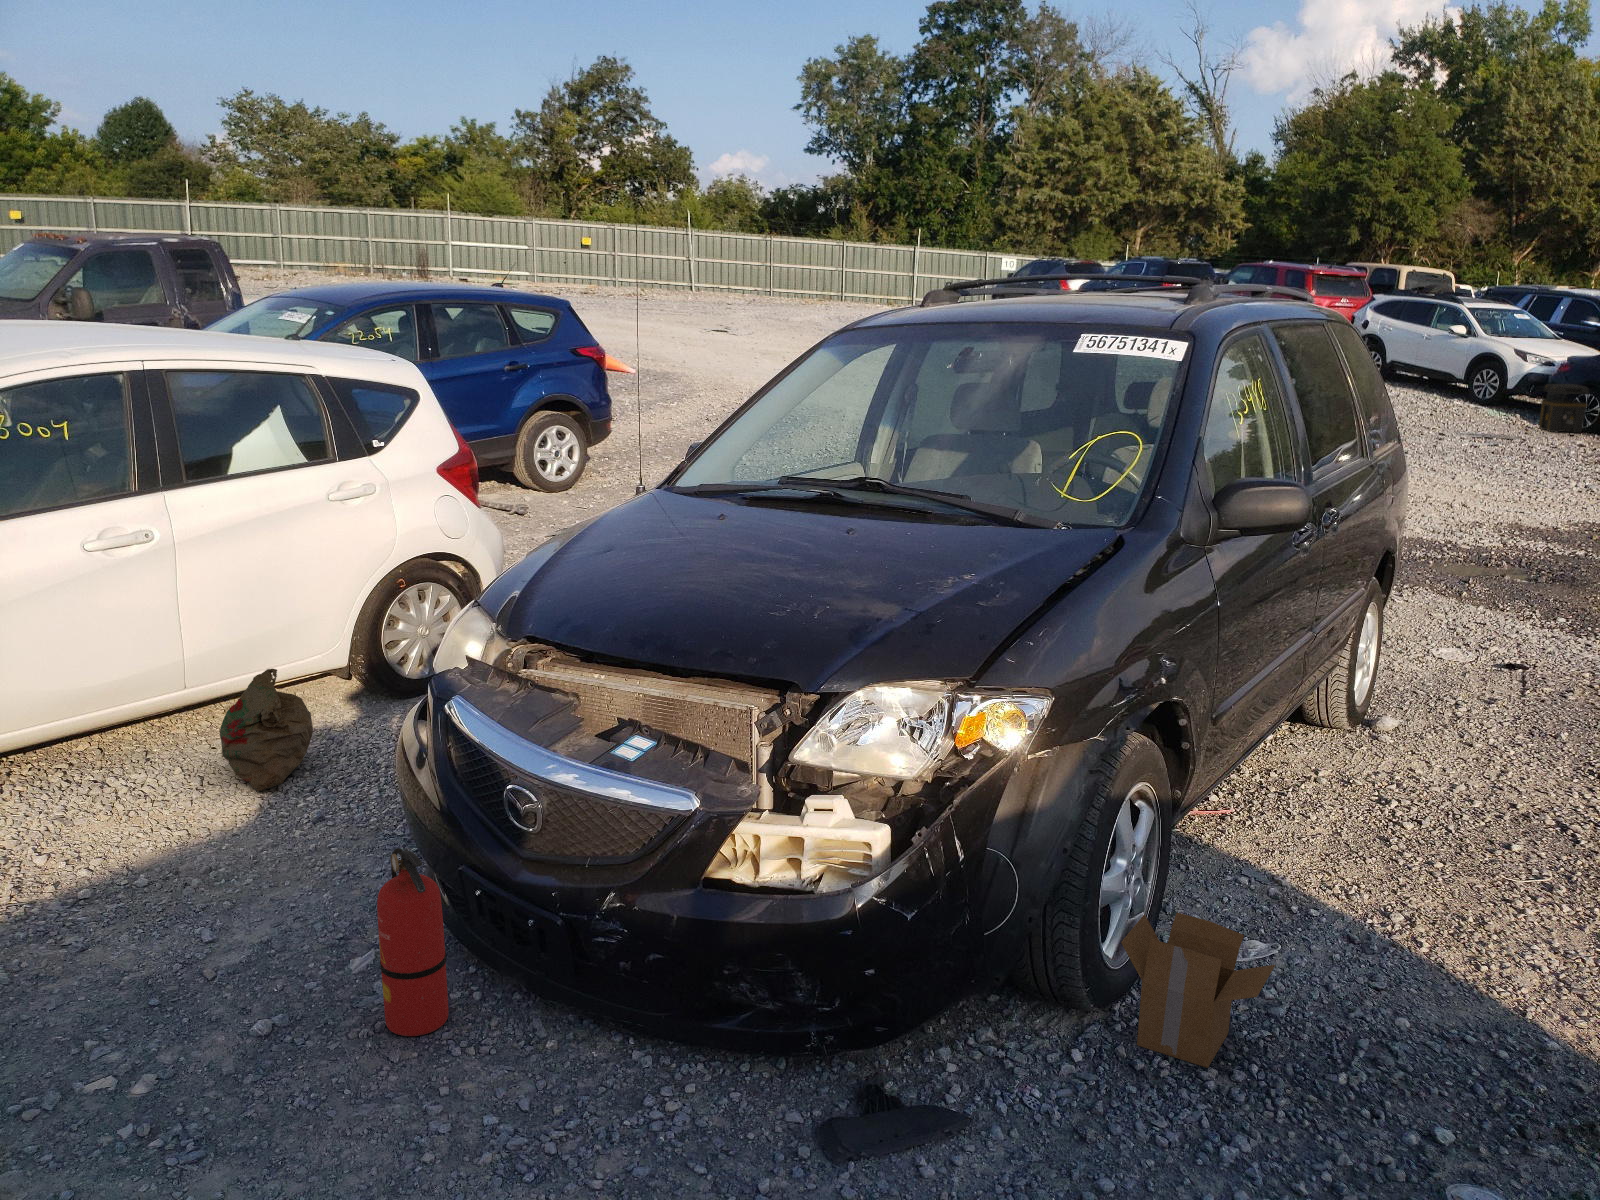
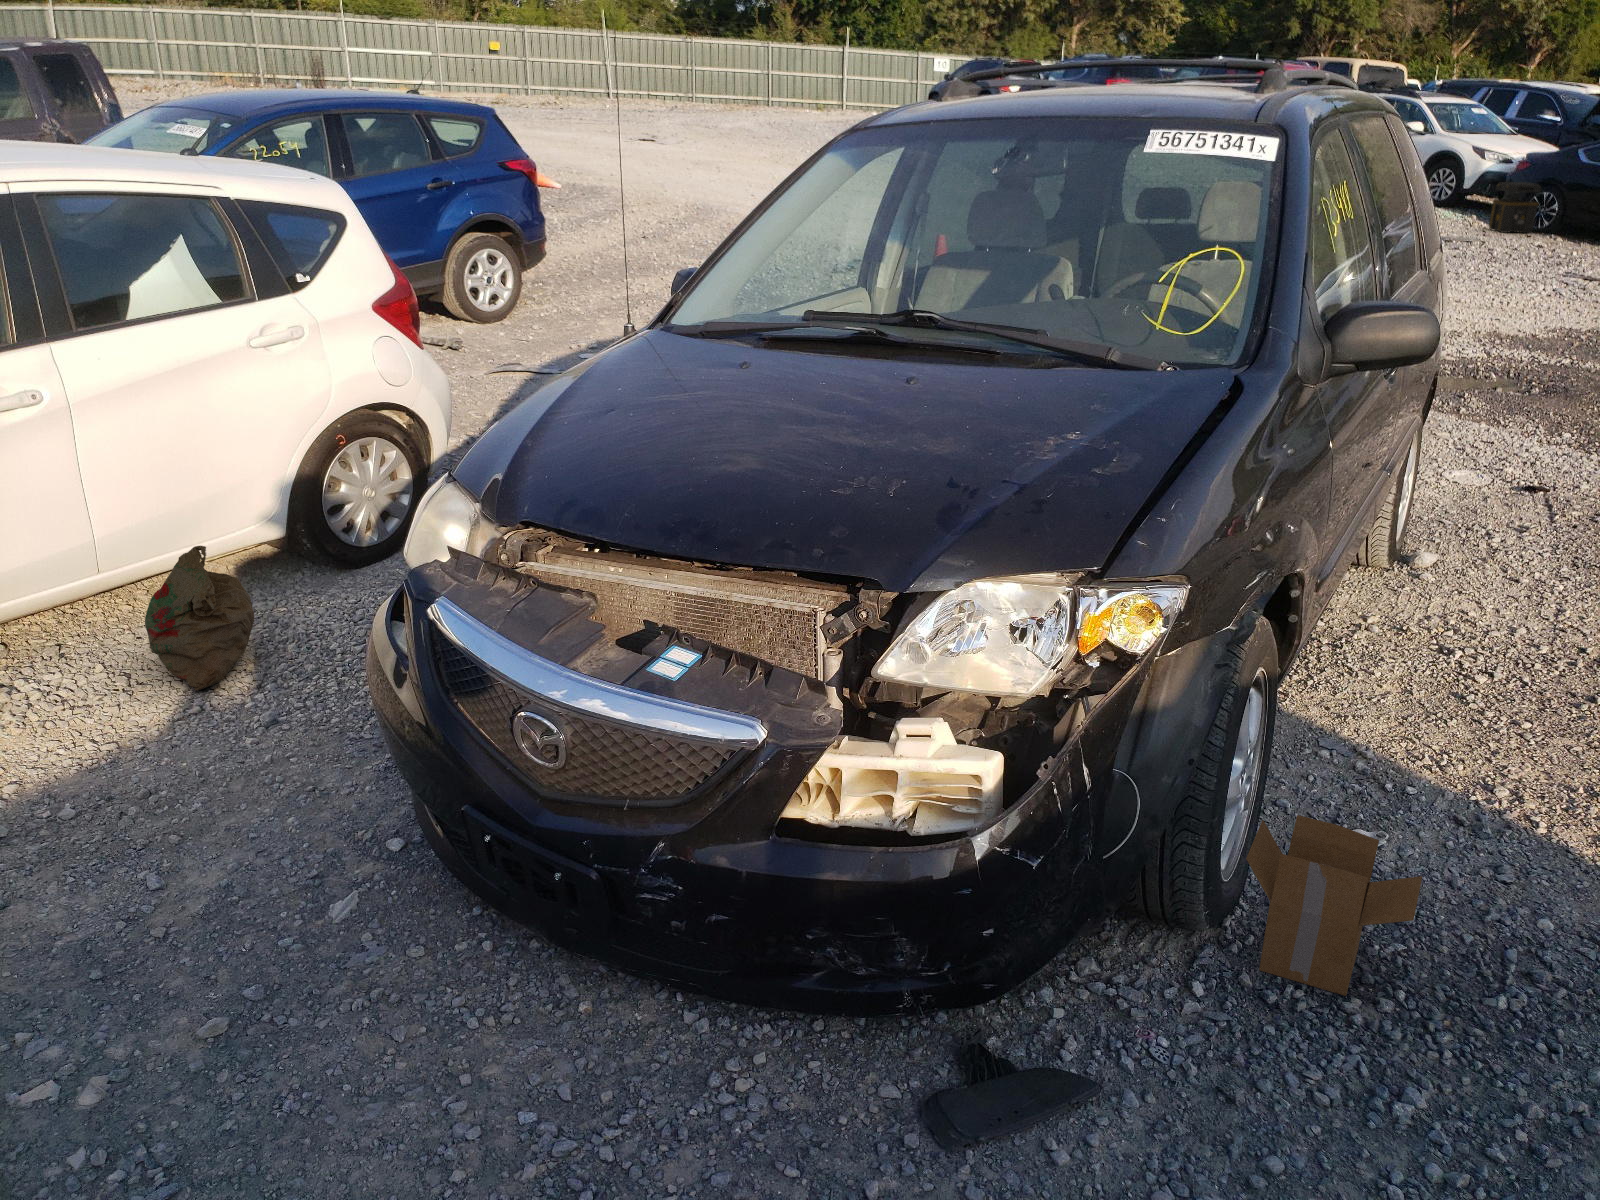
fire extinguisher: present [377,848,448,1036] -> none [361,788,455,1006]

